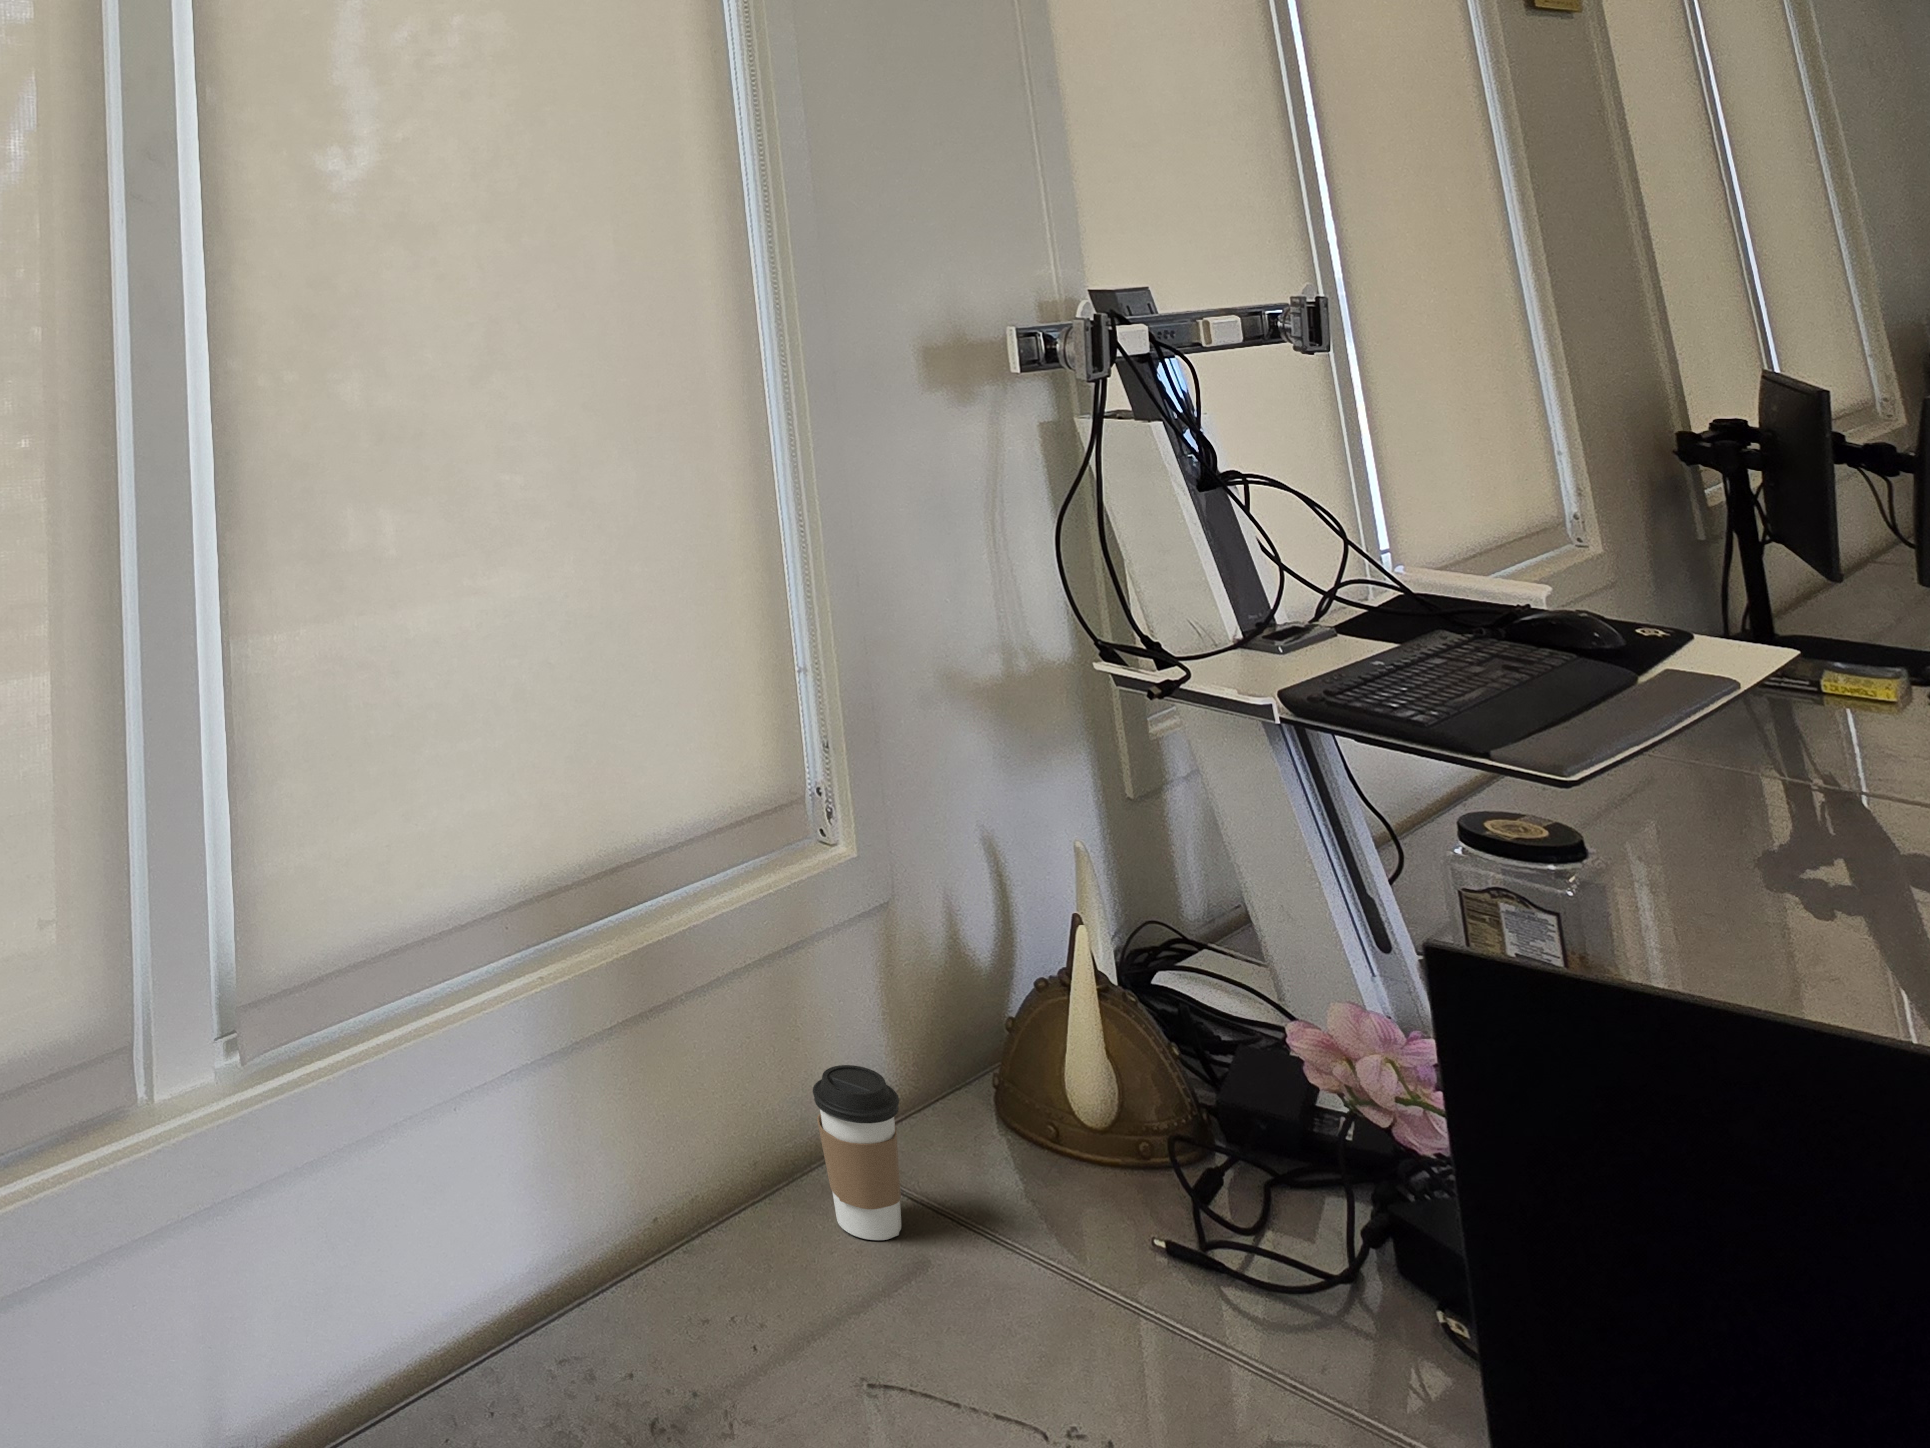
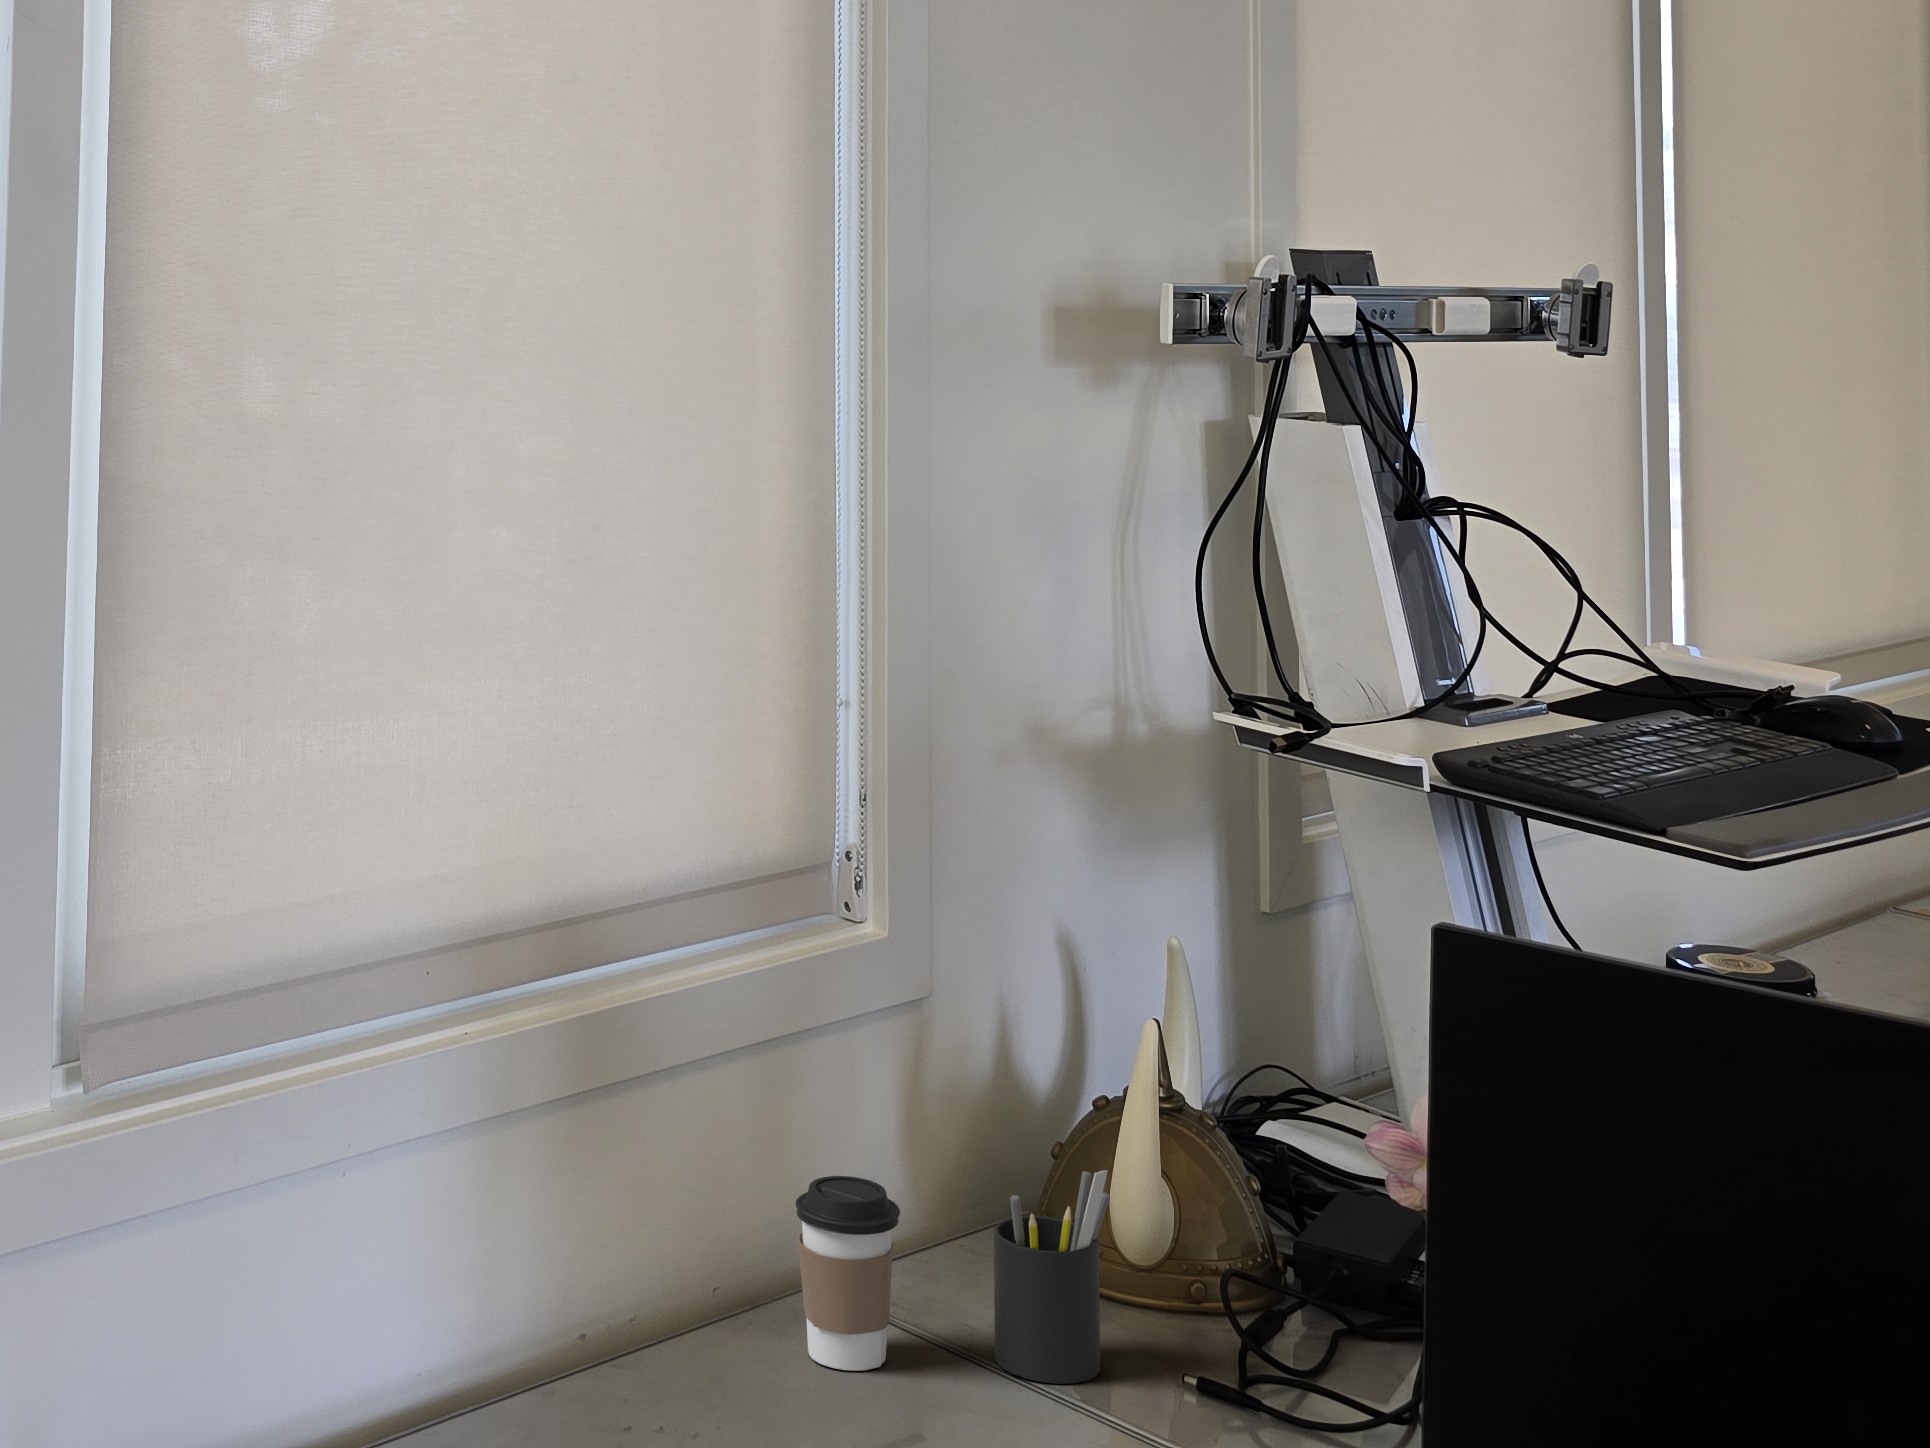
pen holder: none [977,1057,1082,1251] -> present [994,1171,1110,1384]

